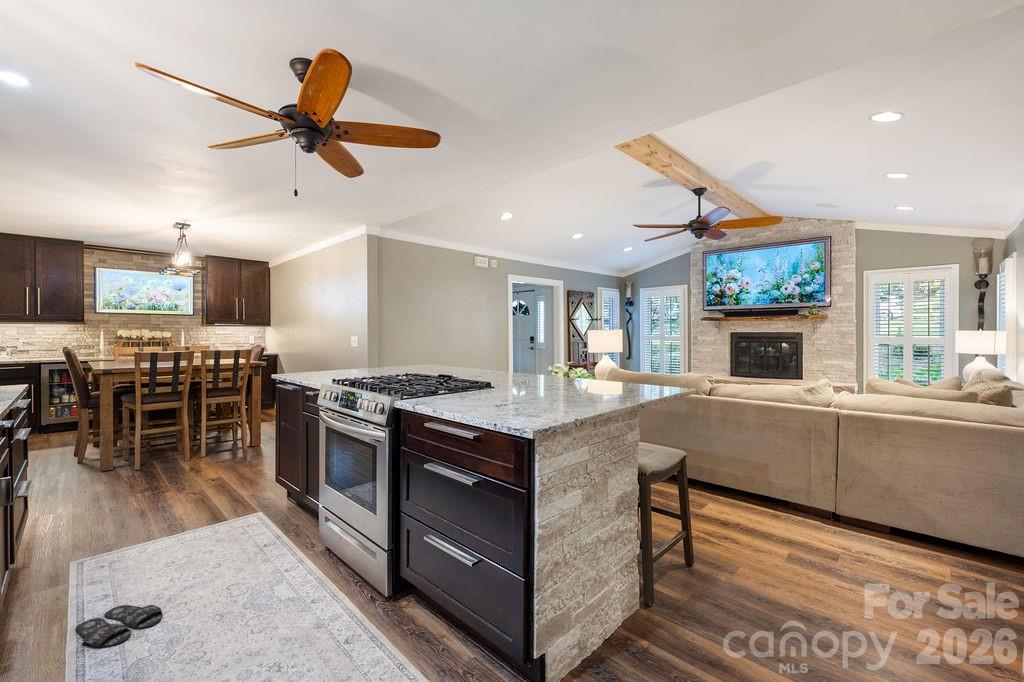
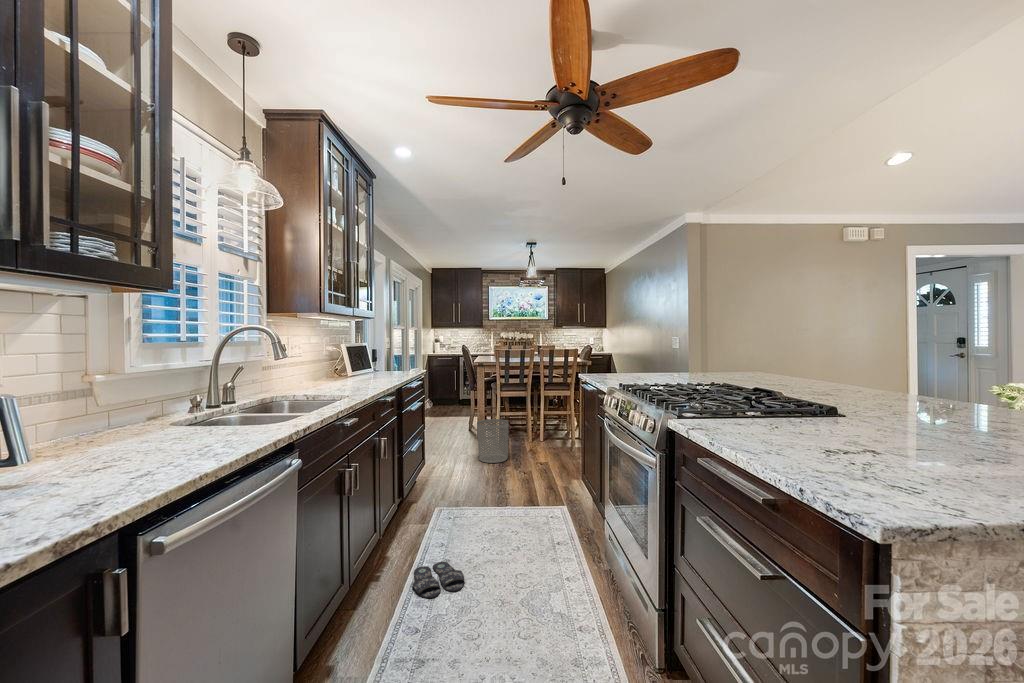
waste bin: none [113,438,164,494] -> present [477,419,509,463]

